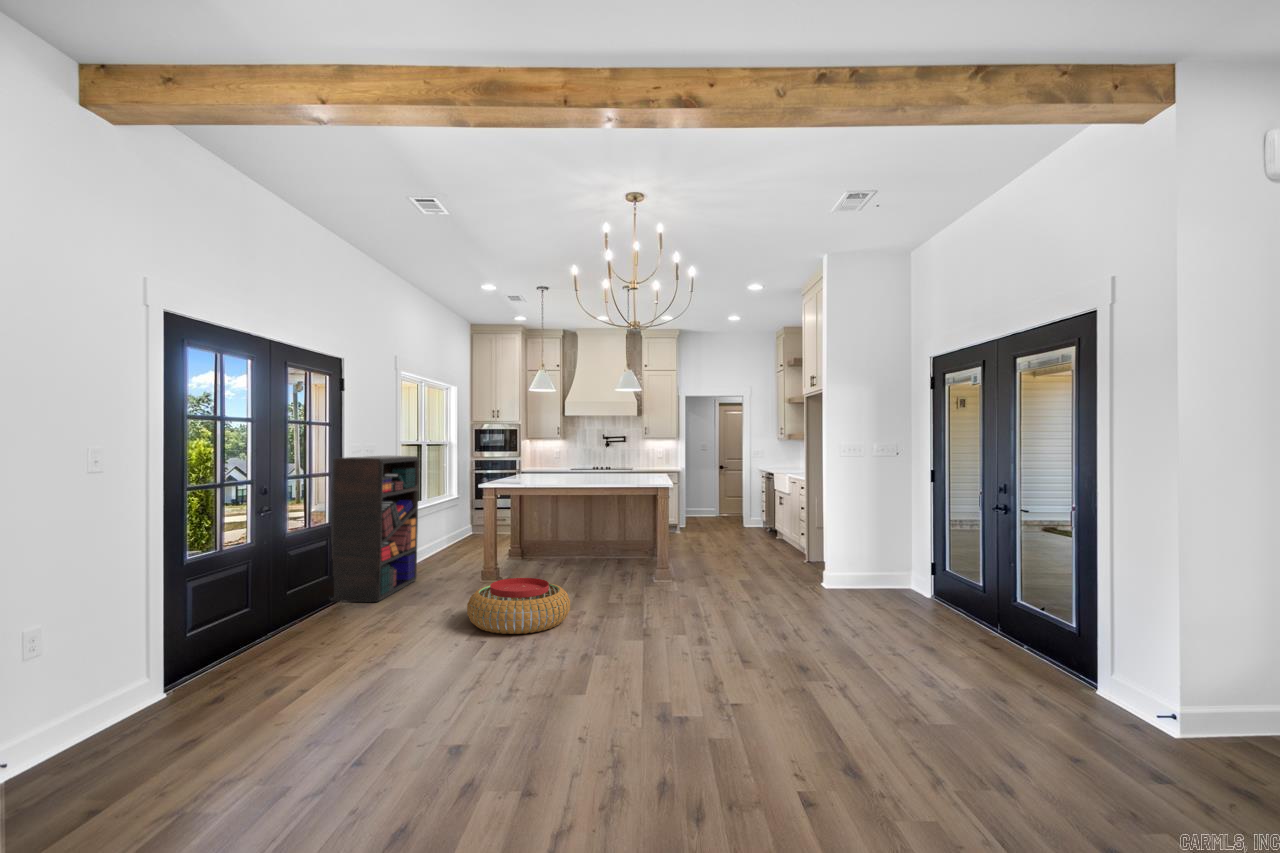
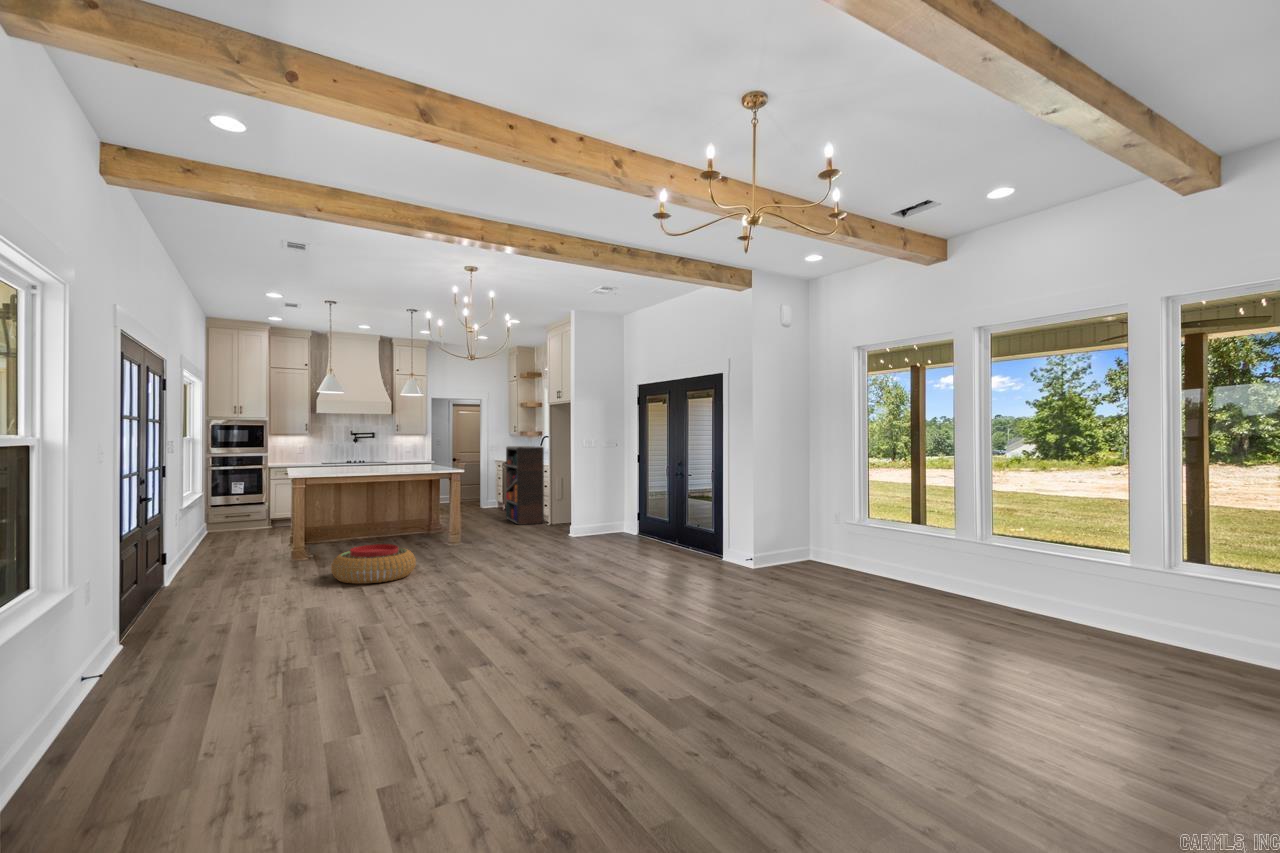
bookshelf: present [330,456,419,602] -> present [506,446,544,525]

